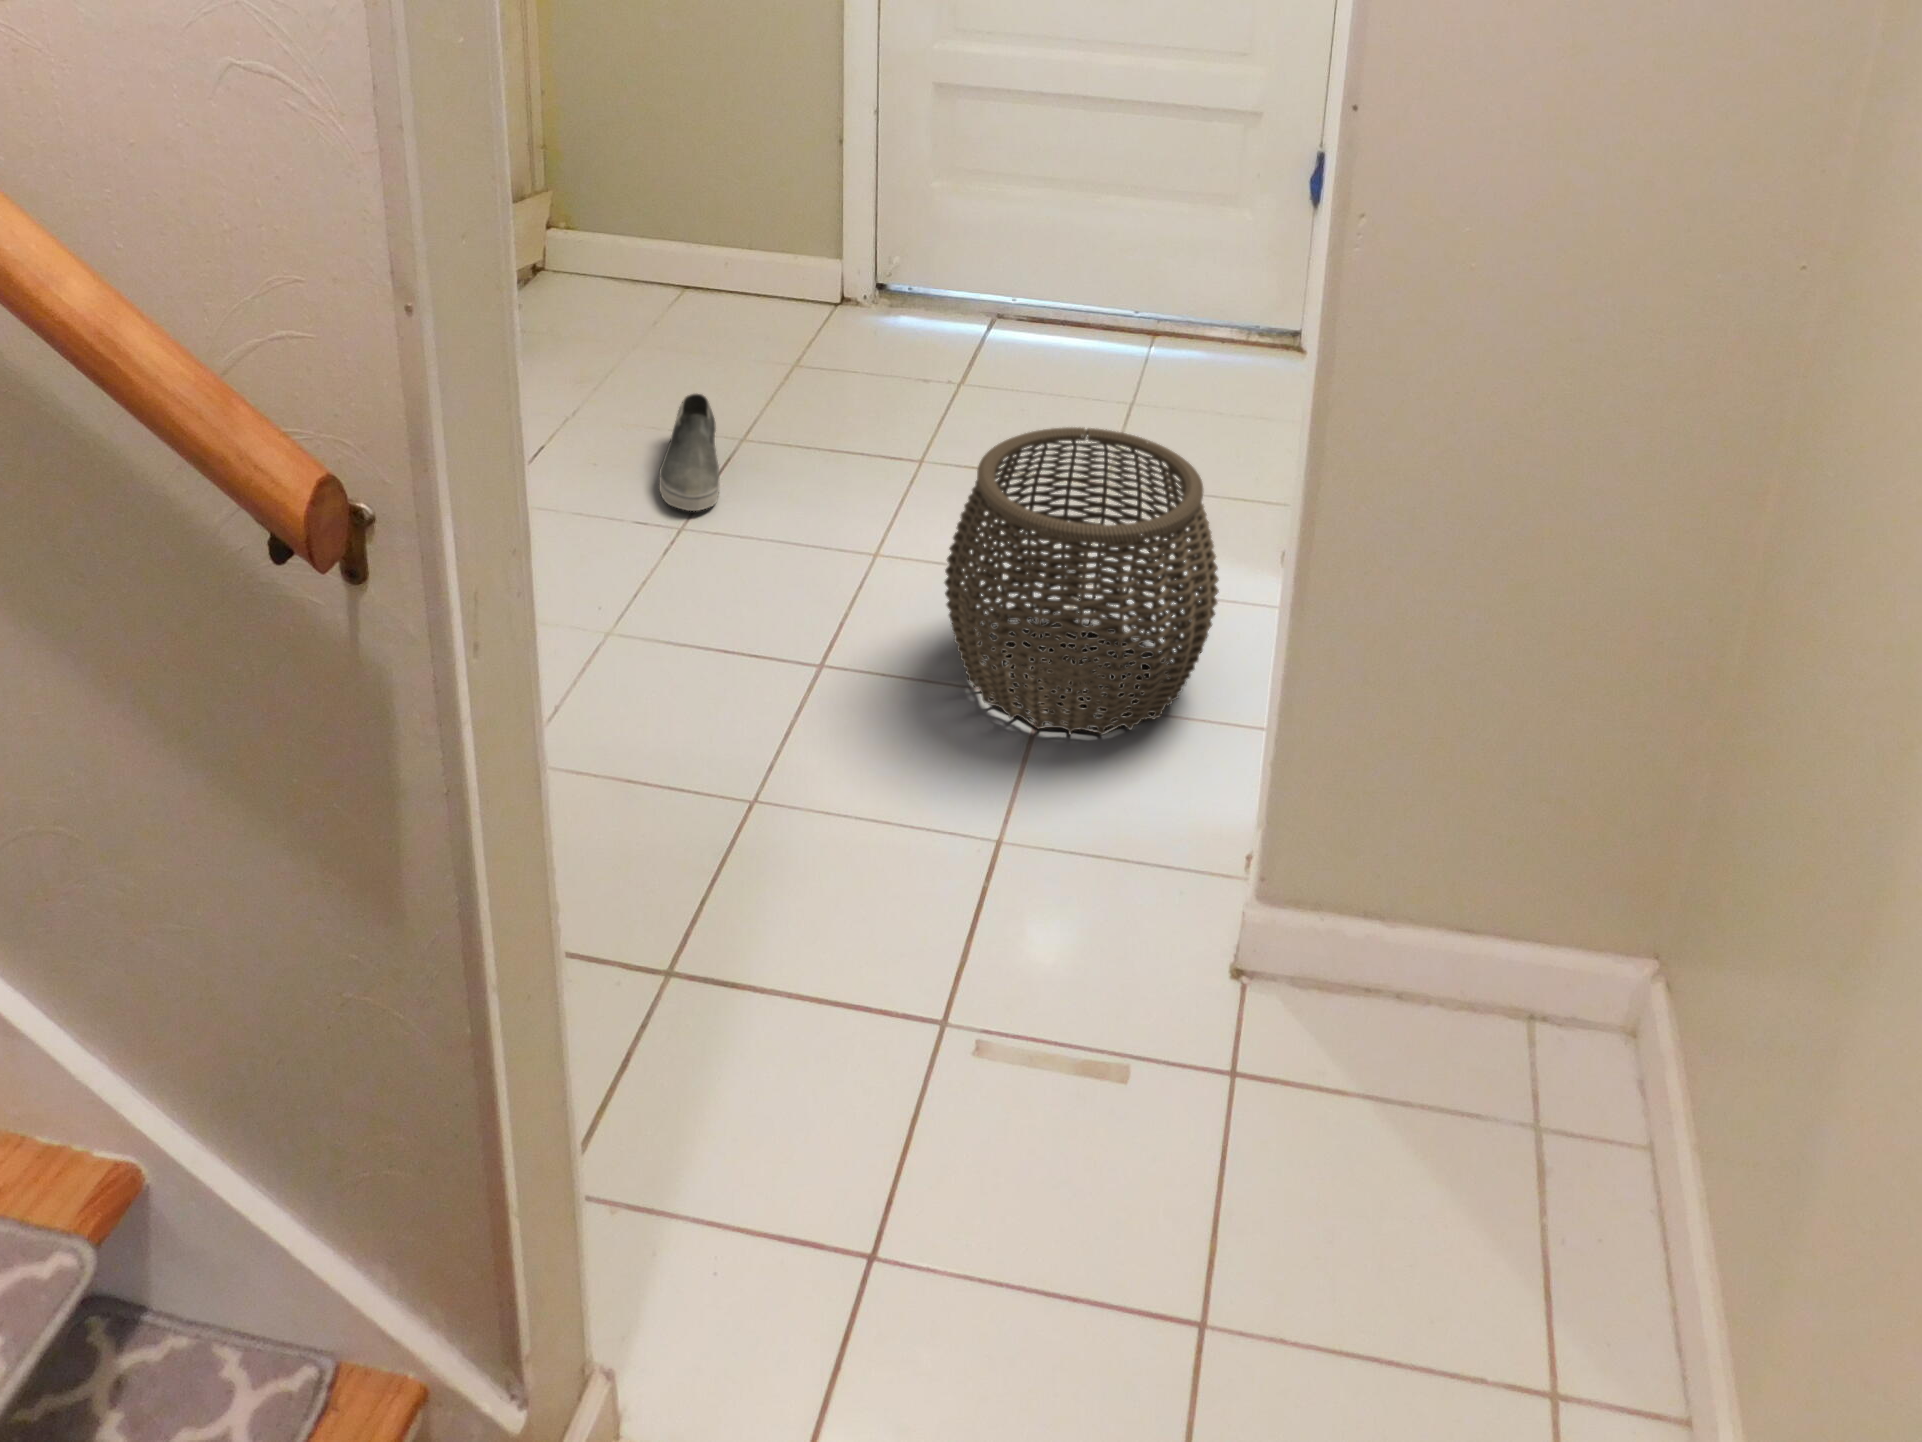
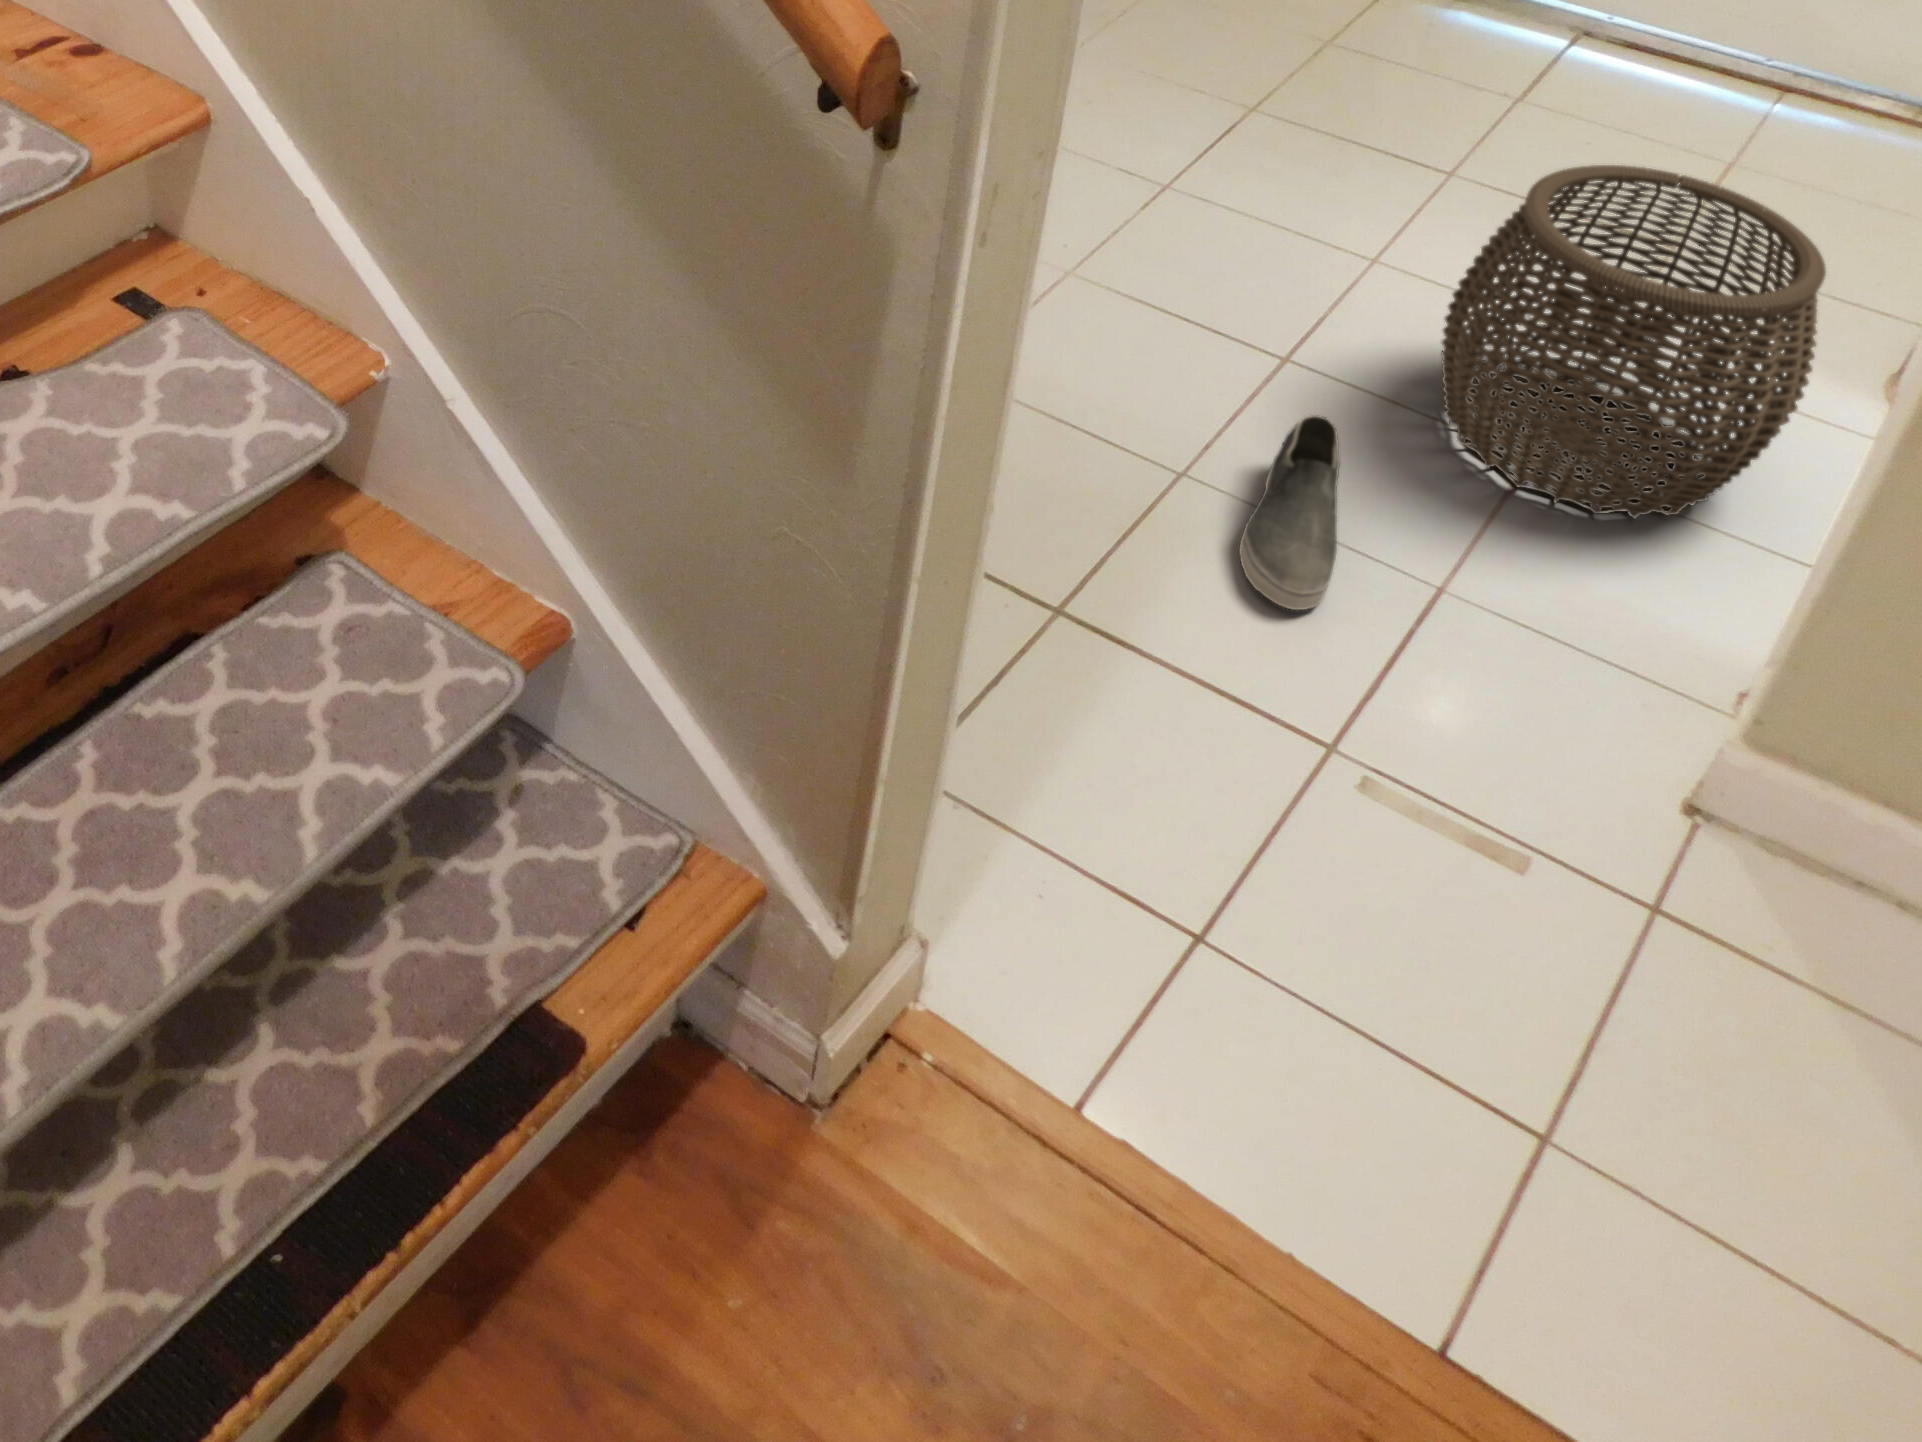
shoe: present [659,393,720,511] -> present [1239,415,1339,610]

